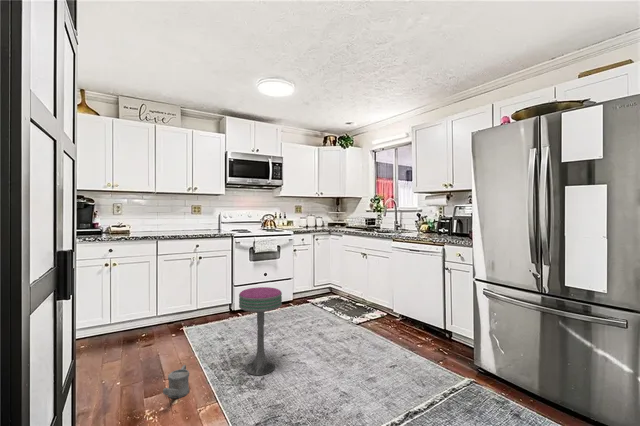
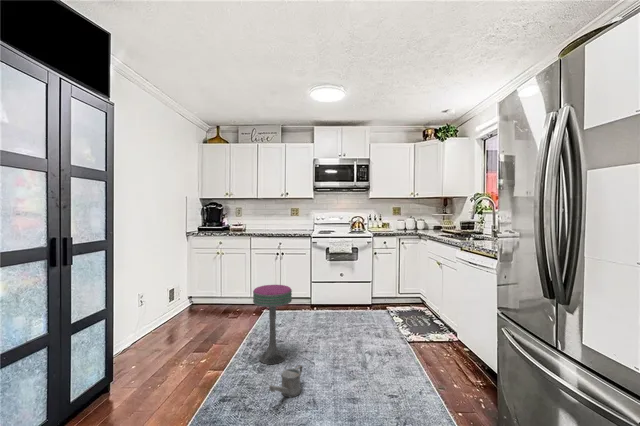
watering can: present [163,365,189,399] -> present [269,365,302,397]

